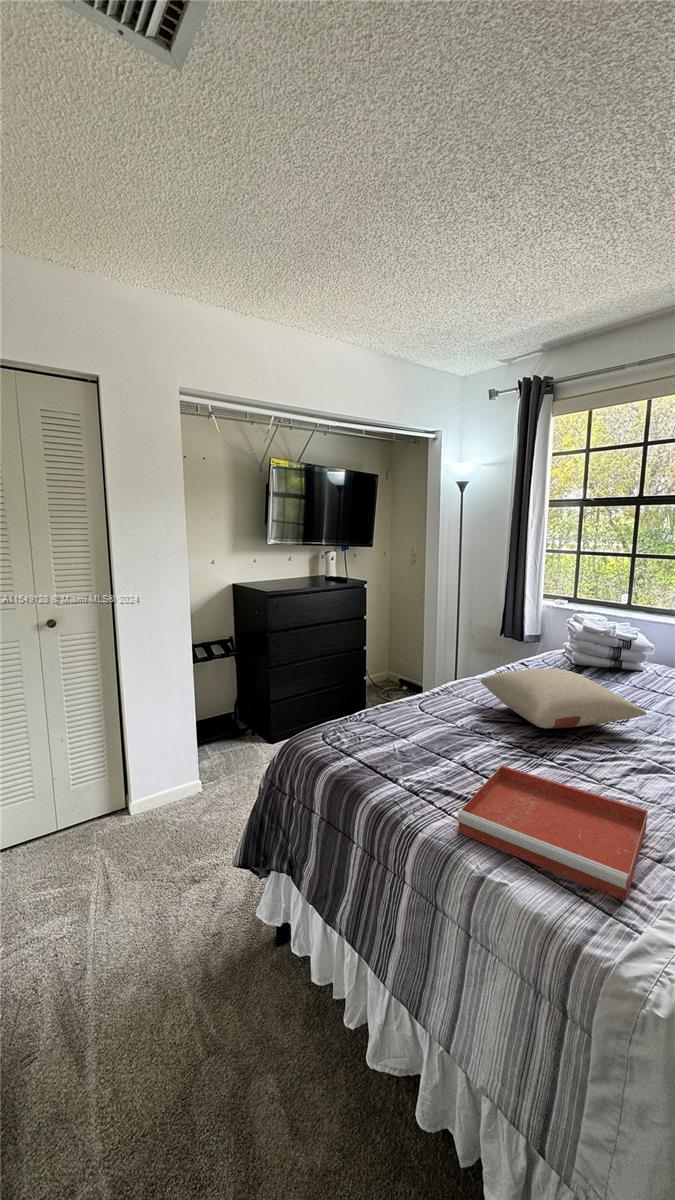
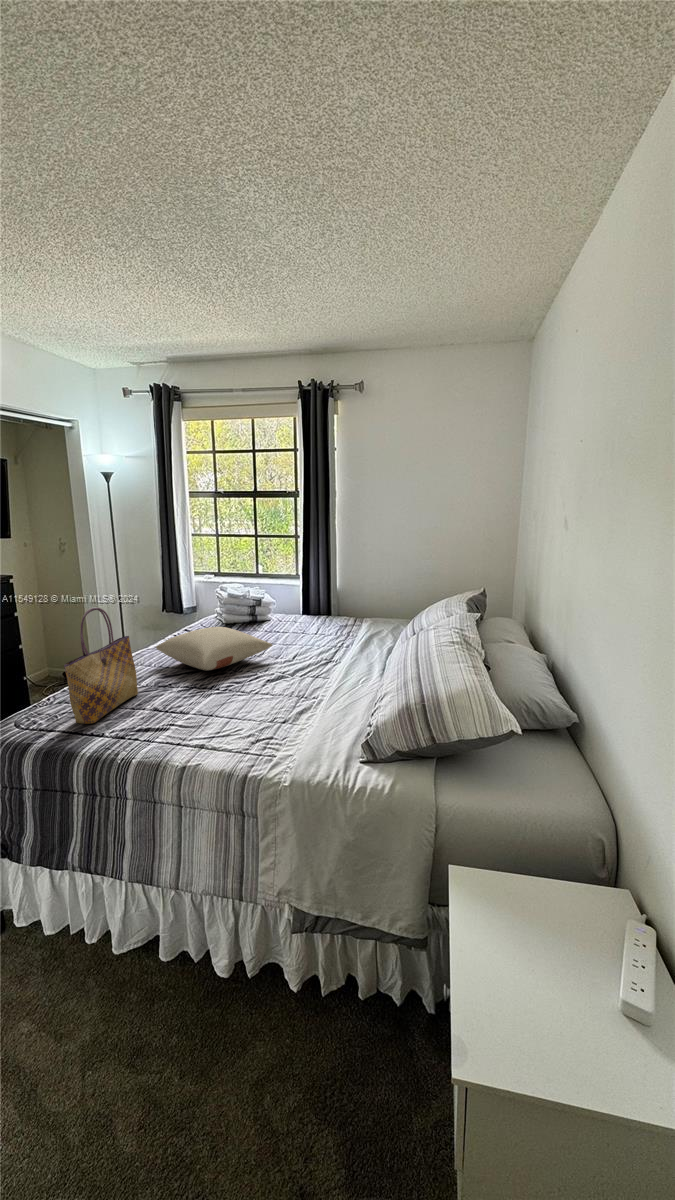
tote bag: none [369,624,450,760] -> present [64,607,138,724]
tray: present [457,766,648,901] -> none [160,698,276,749]

